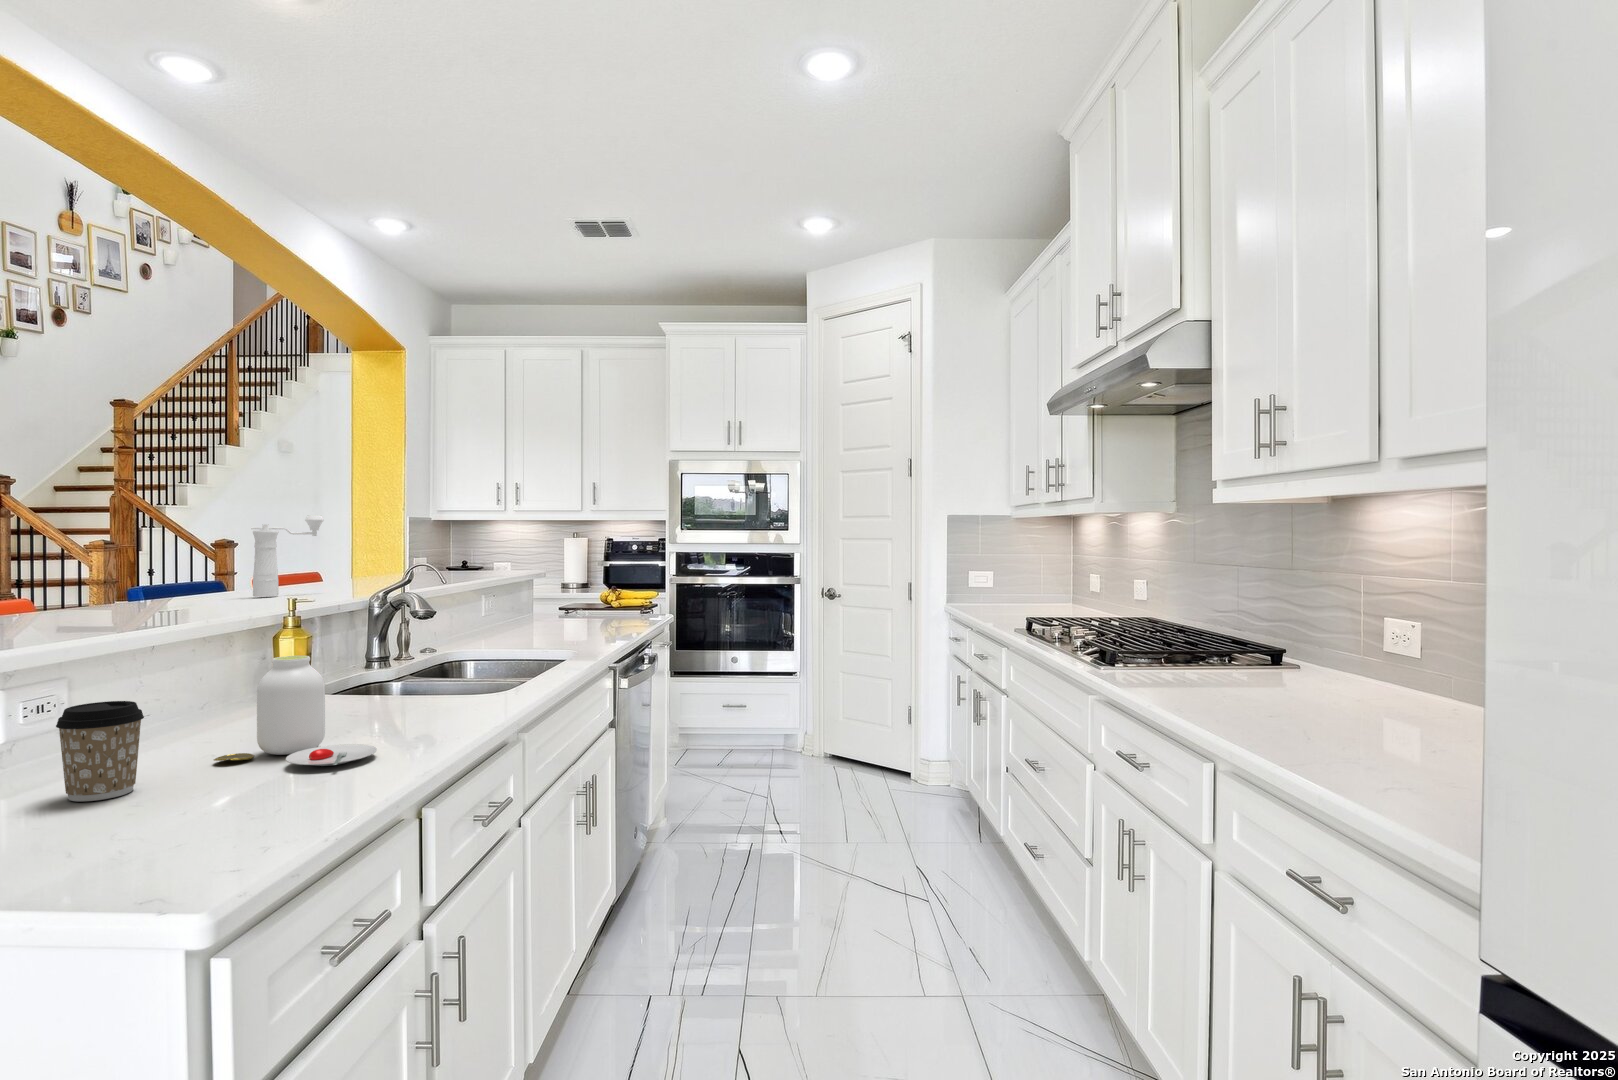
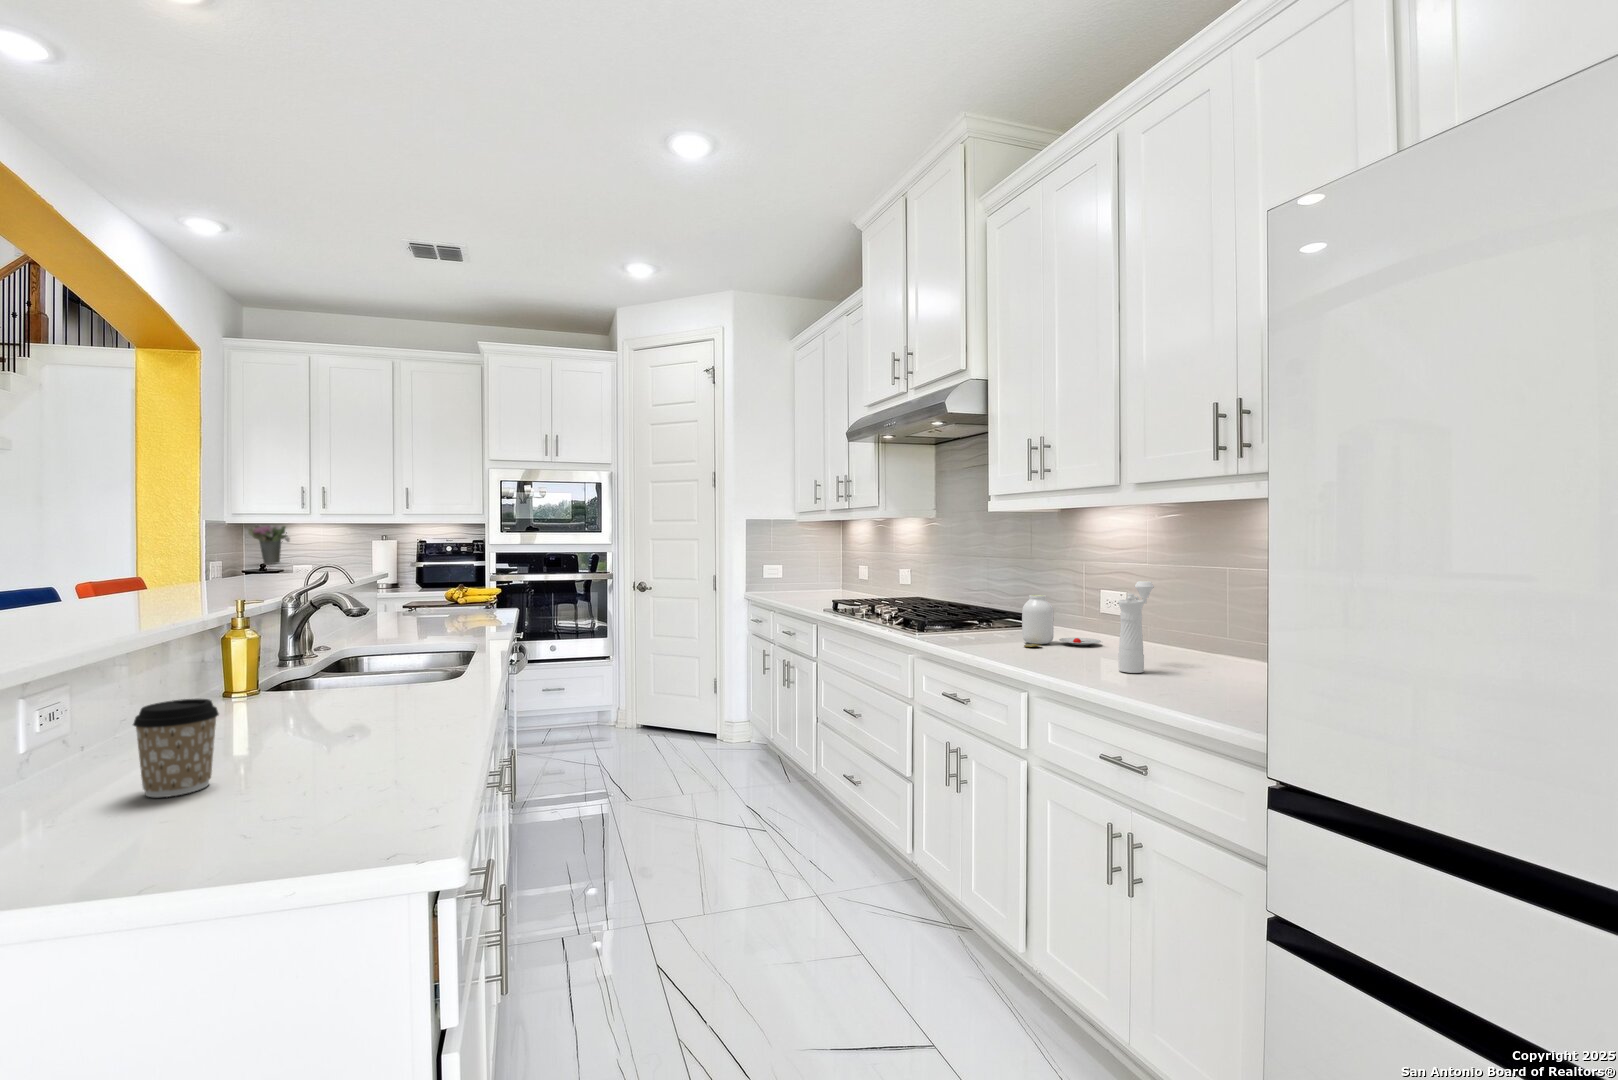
pepper mill: present [251,515,324,597] -> present [1118,581,1154,673]
flower bouquet: none [458,516,499,561] -> present [248,525,290,564]
jar: present [214,656,377,766] -> present [1022,595,1101,647]

